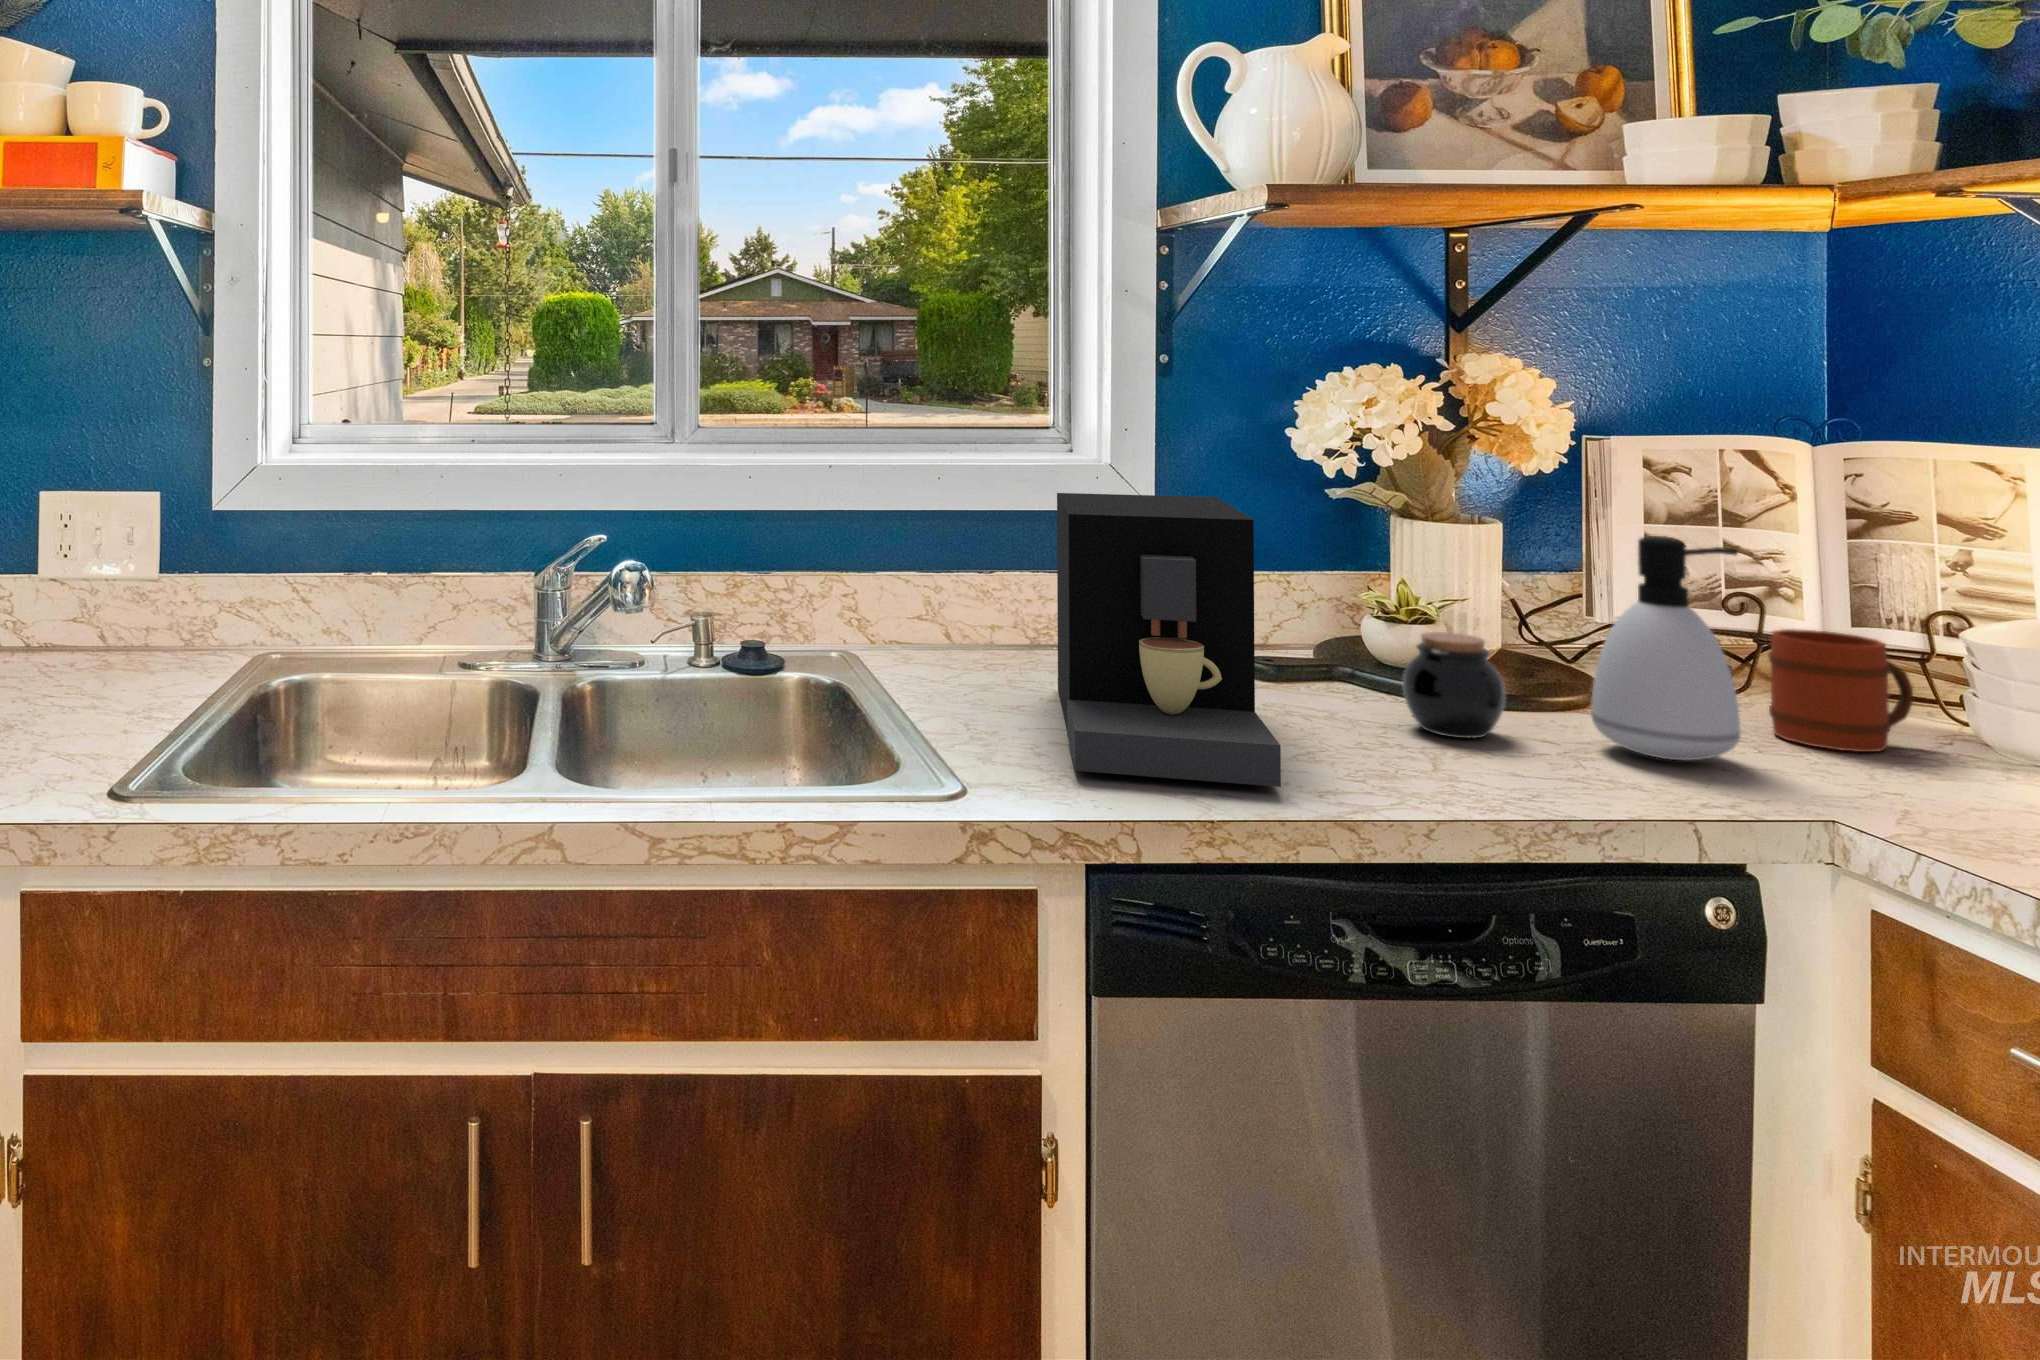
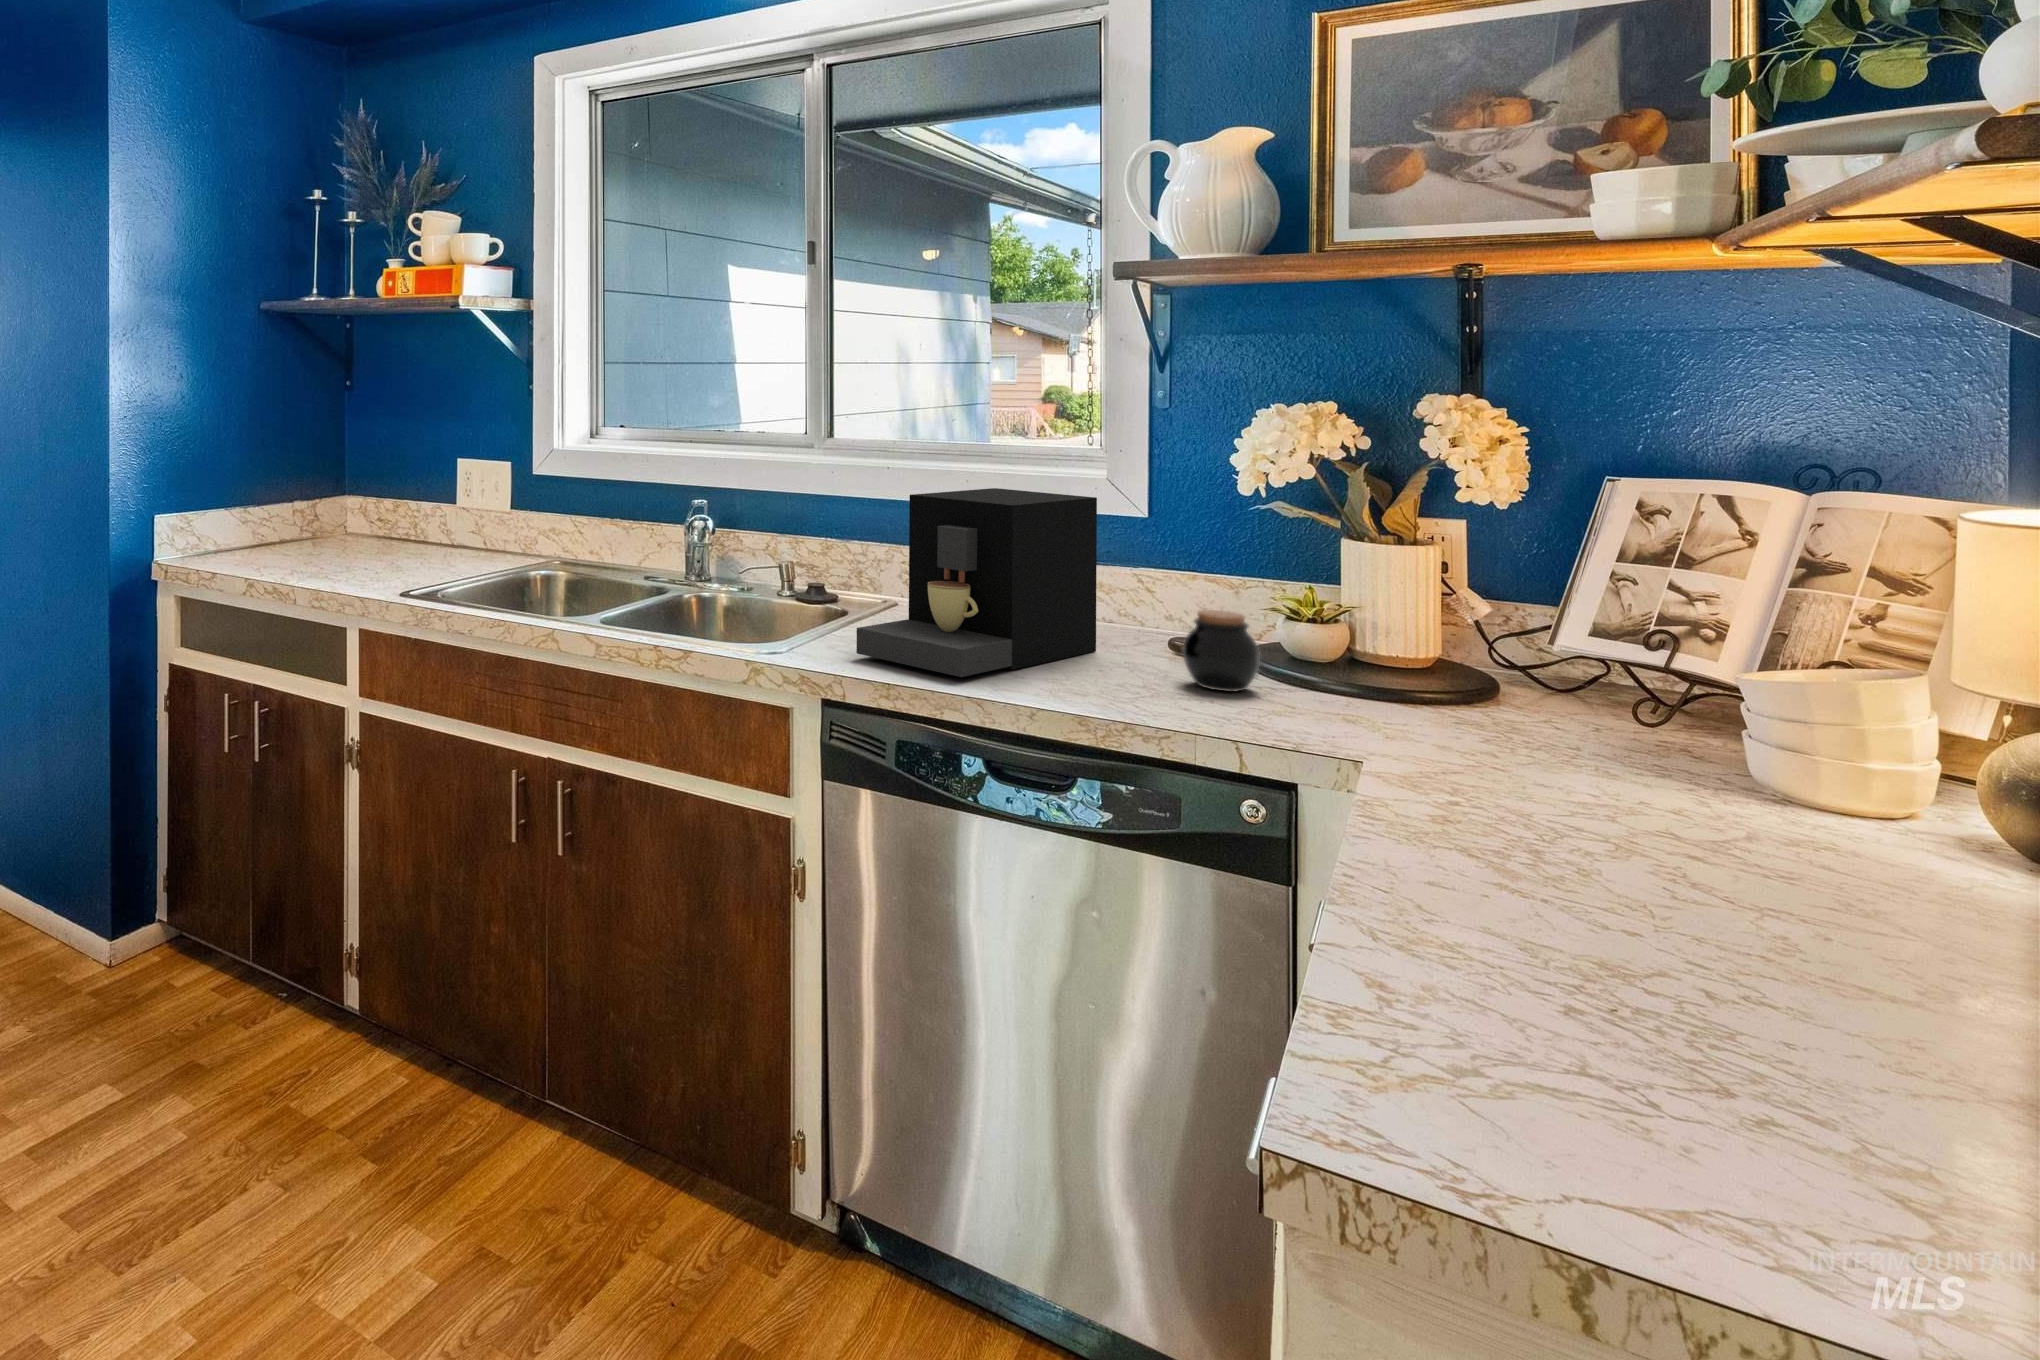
soap dispenser: present [1591,536,1740,760] -> none [1294,543,1408,722]
mug: present [1768,629,1913,752] -> none [1517,644,1650,753]

